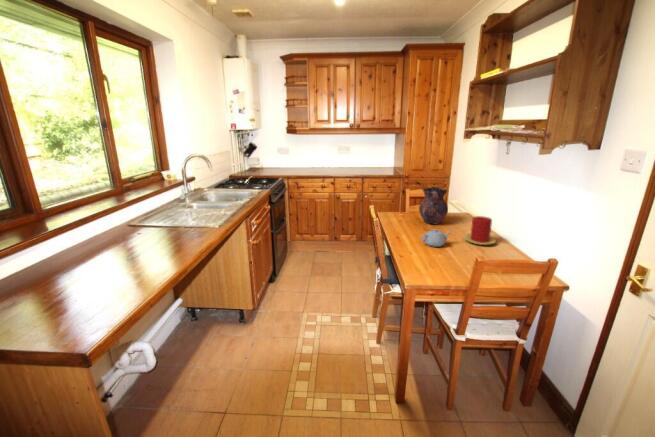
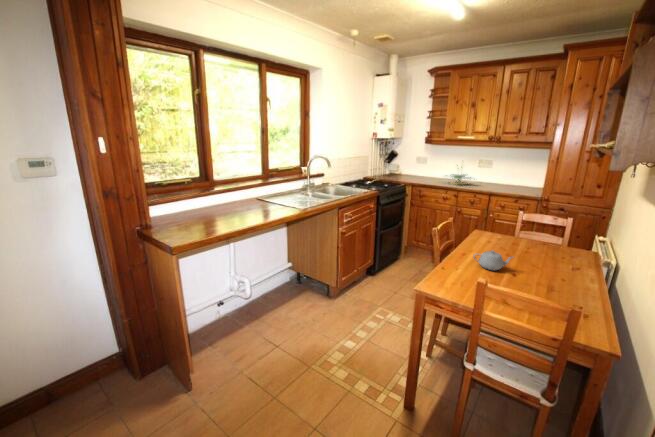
potted plant: none [313,147,345,174] -> present [452,174,471,185]
vase: present [419,187,448,225] -> none [507,208,545,251]
candle: present [465,216,496,245] -> none [536,248,578,284]

